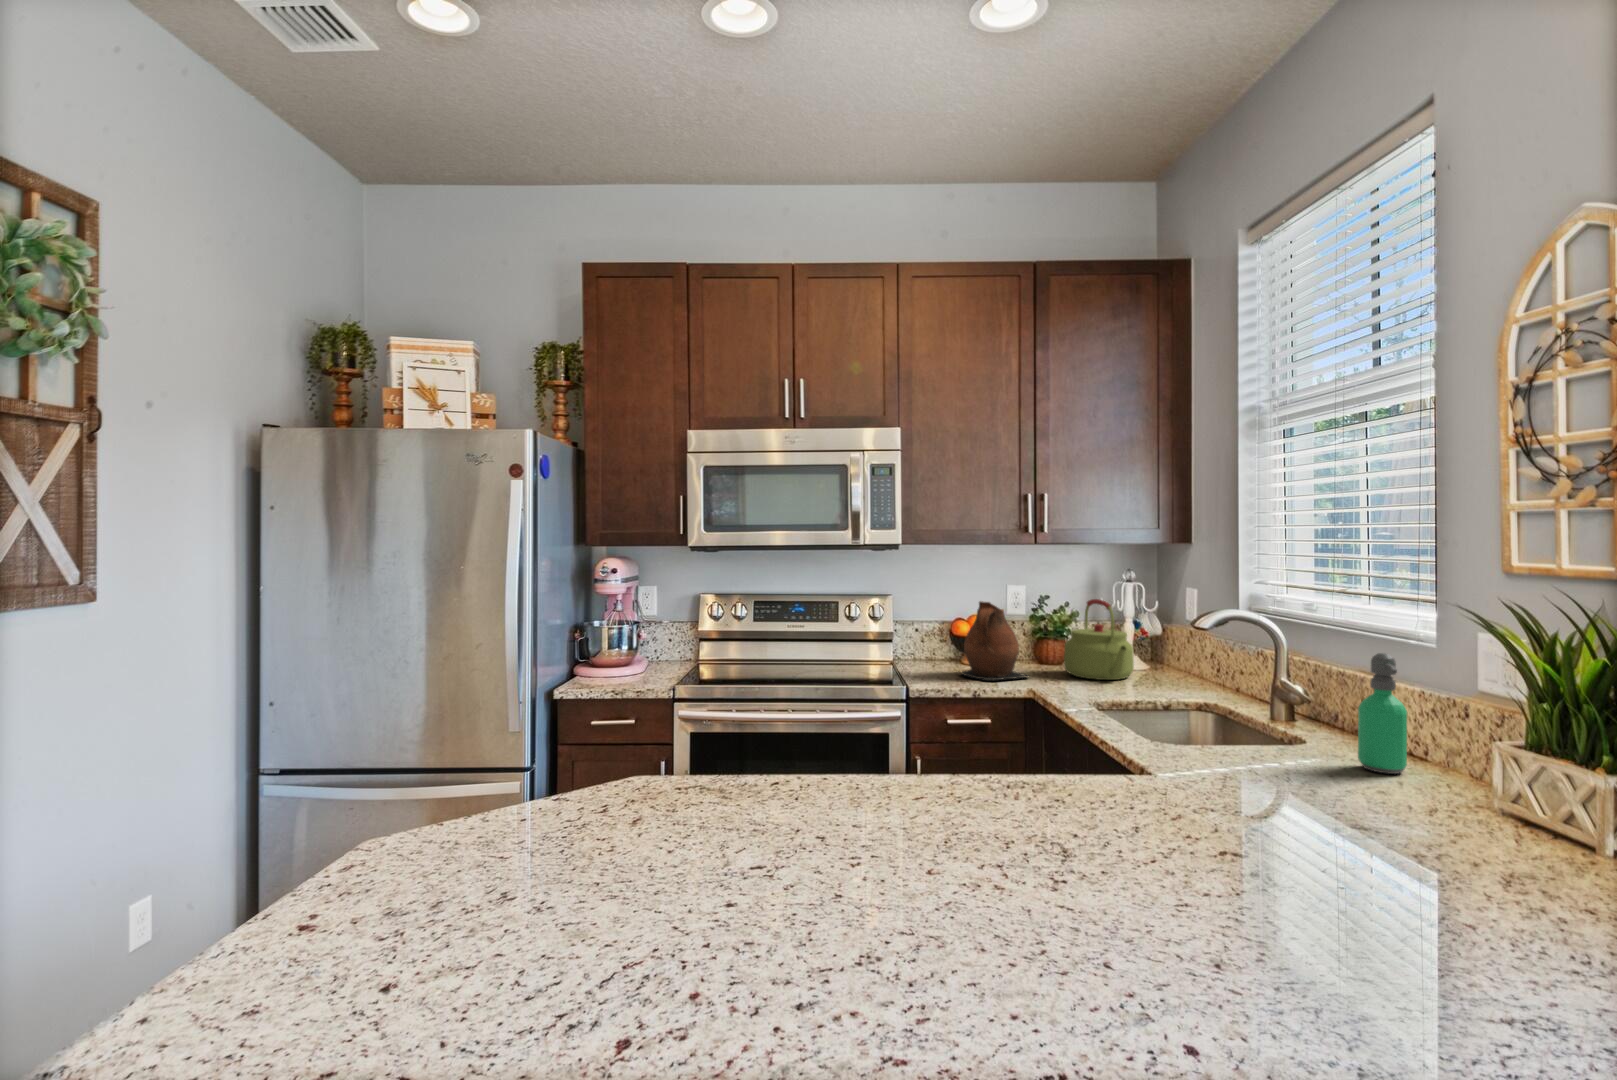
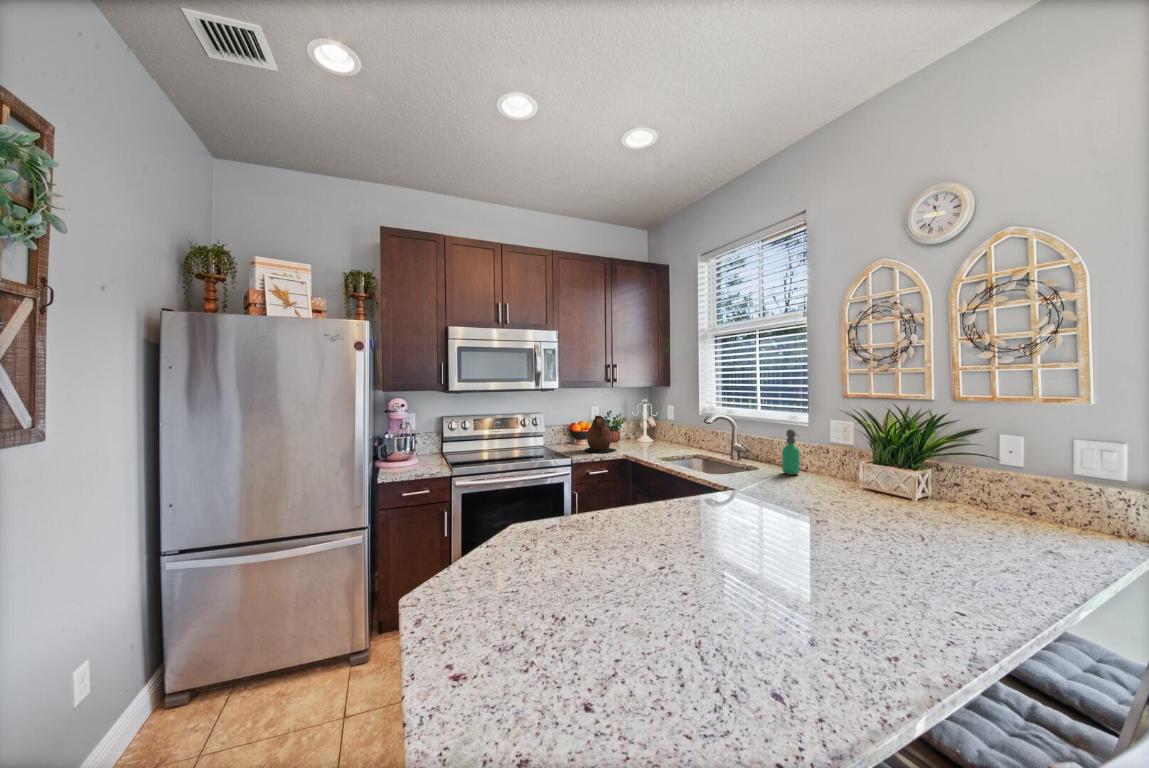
kettle: present [1064,599,1134,680] -> none [627,413,658,449]

